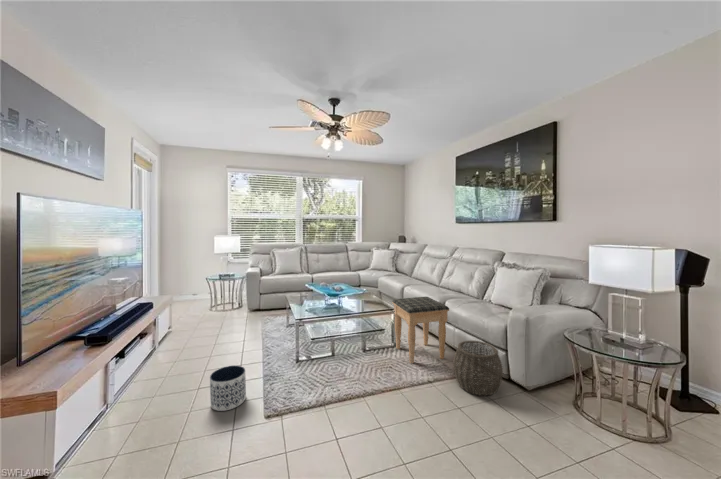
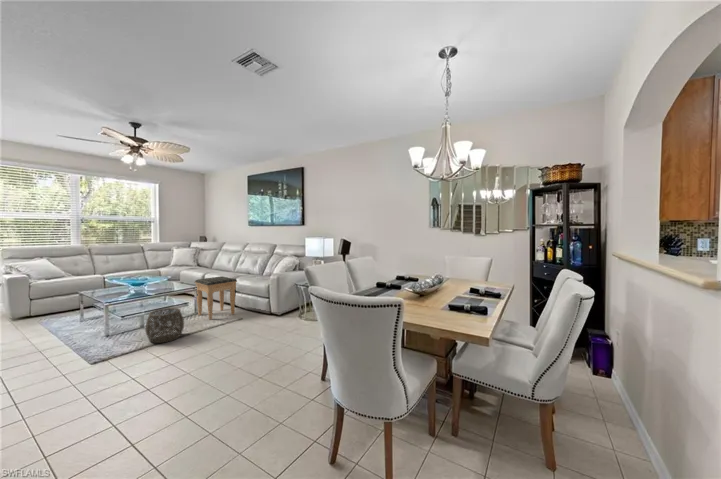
woven basket: present [453,341,503,396] -> present [145,308,184,343]
planter: present [210,365,246,411] -> none [26,337,65,370]

